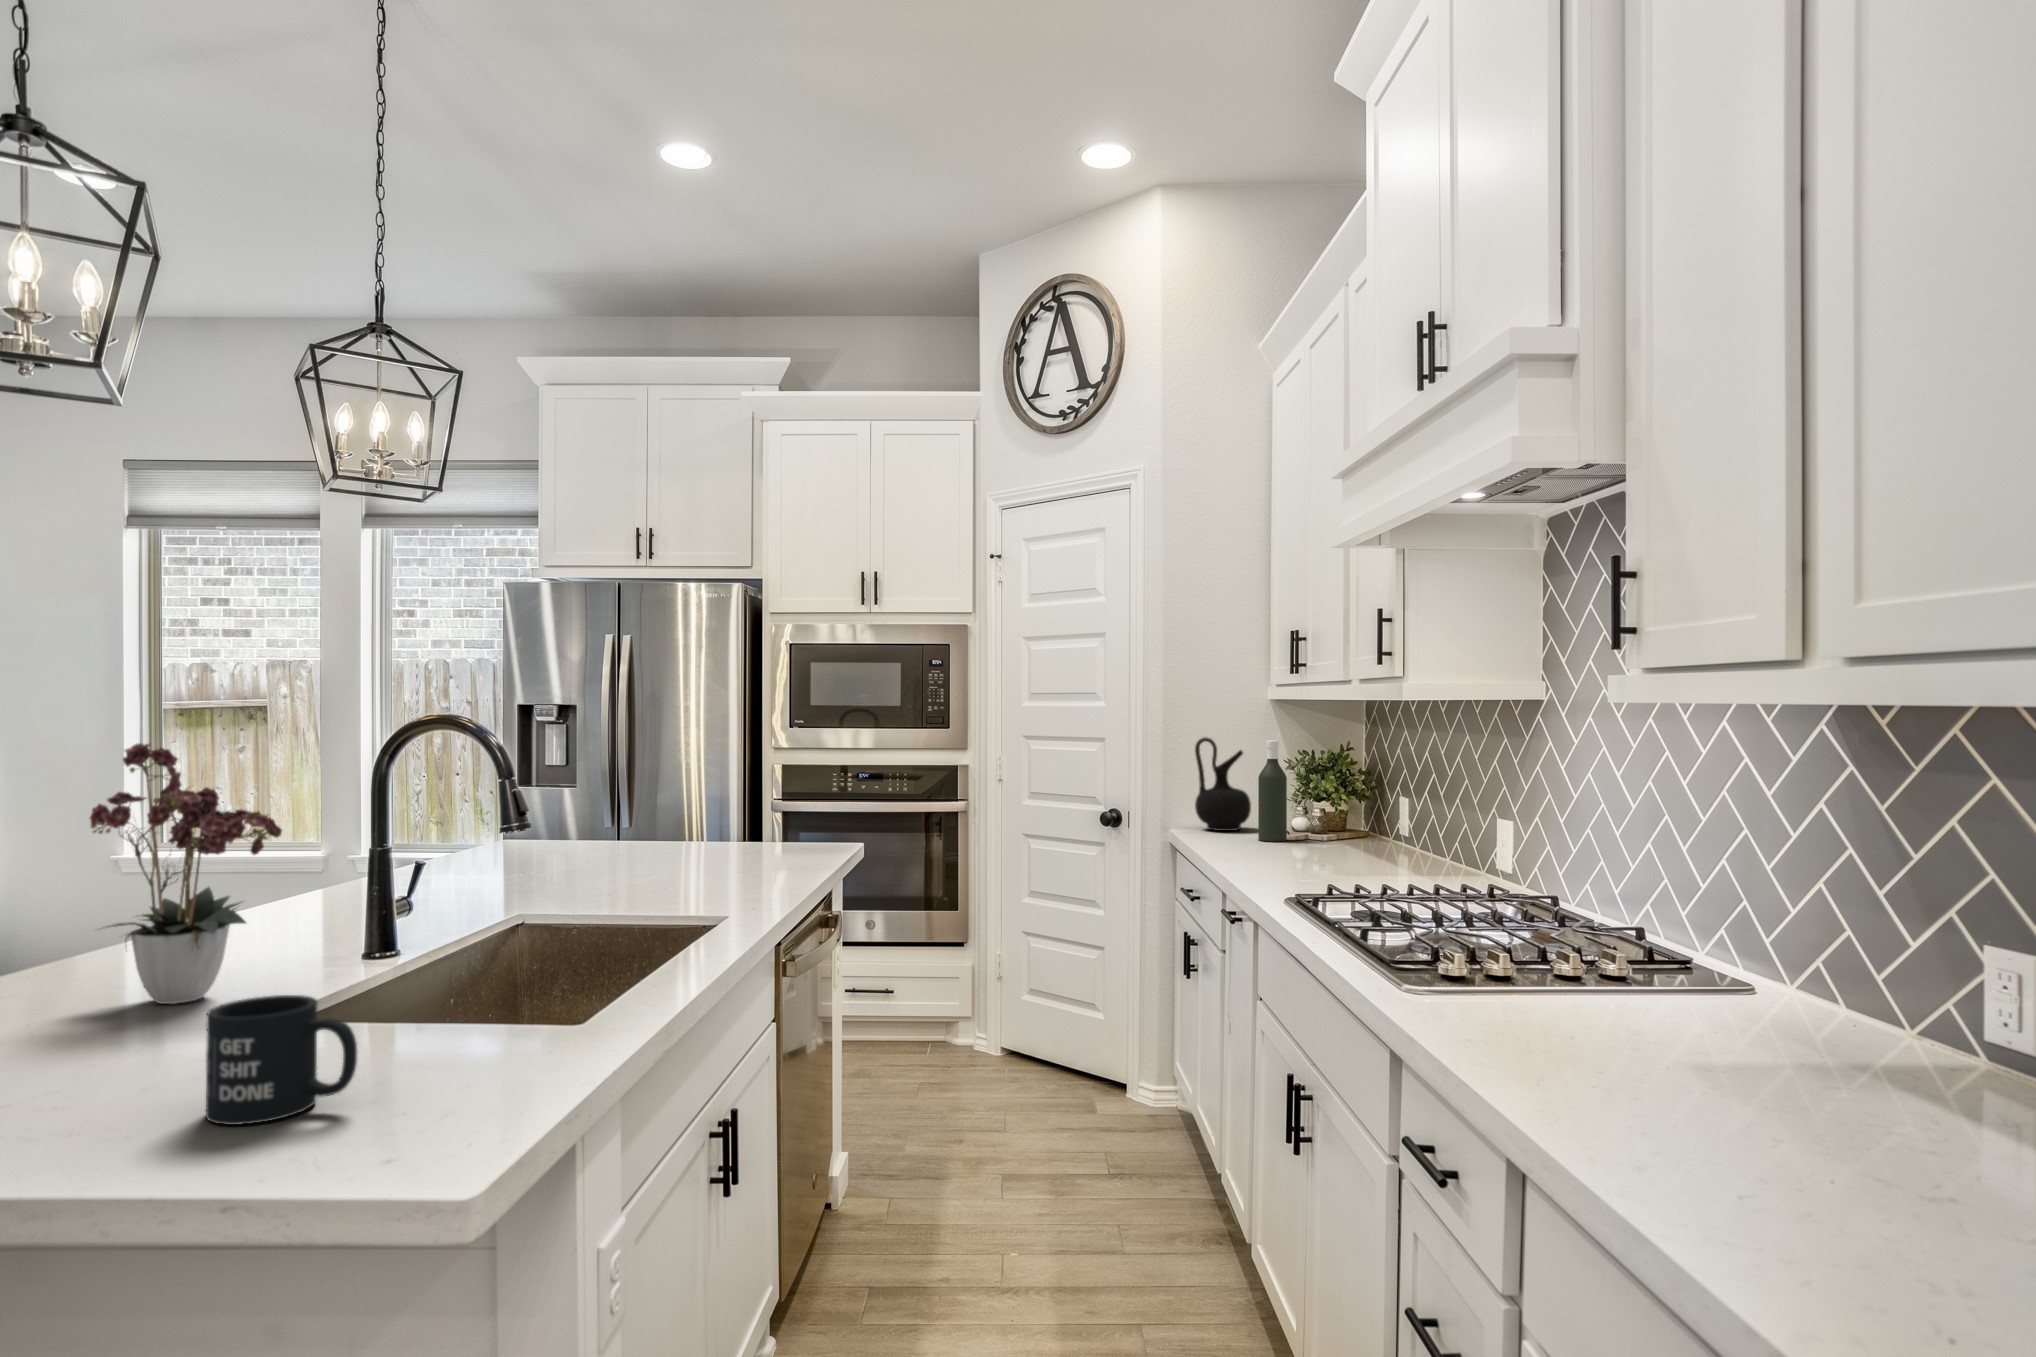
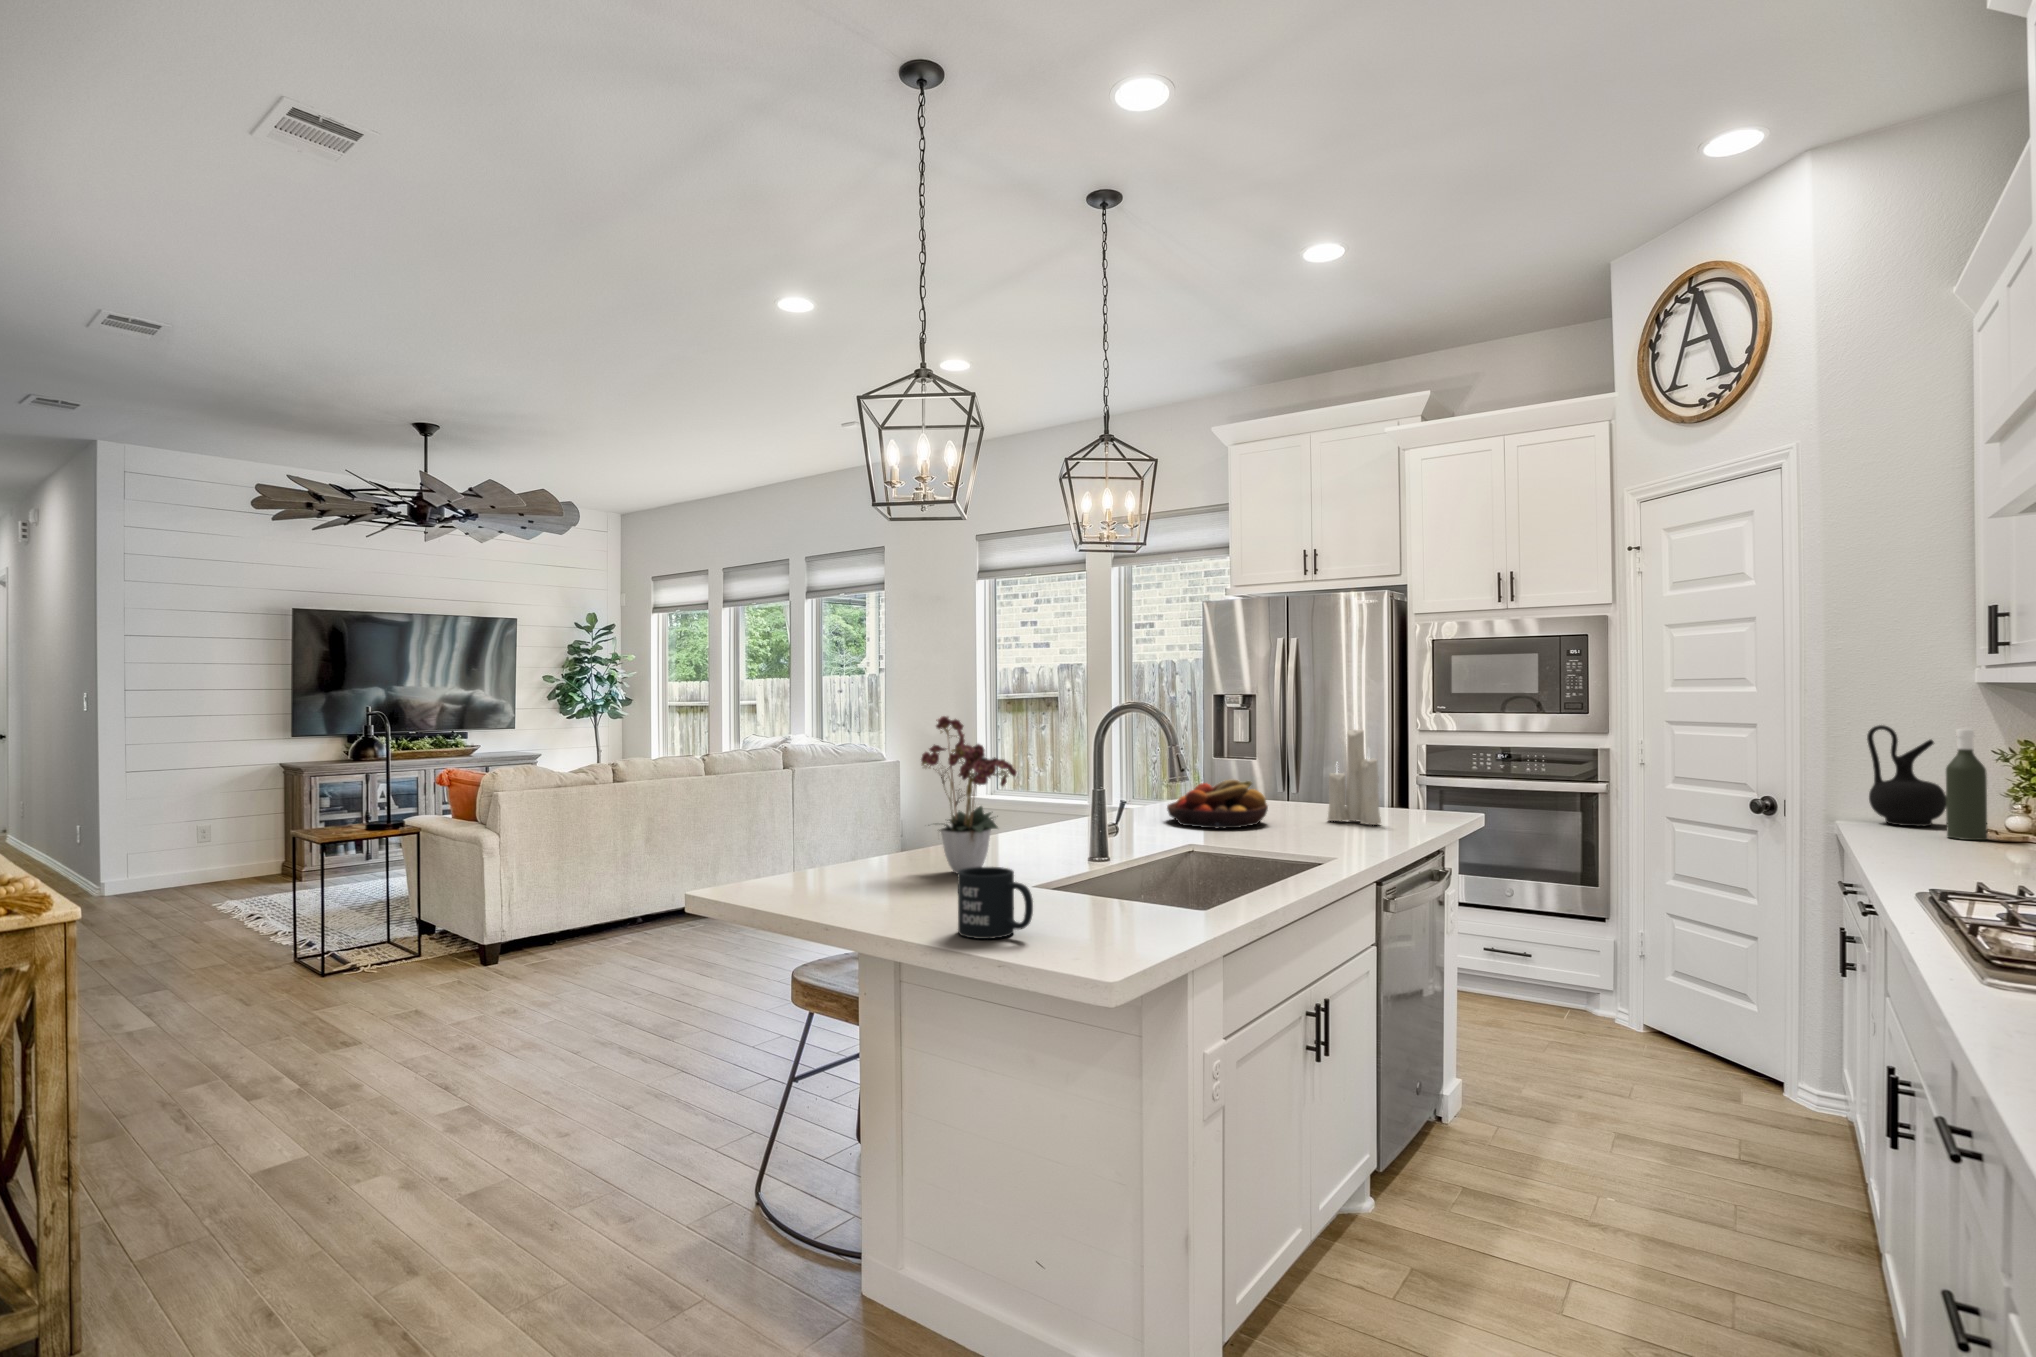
candle: none [699,728,765,866] -> present [1328,723,1381,825]
fruit bowl: none [486,819,628,887] -> present [1167,780,1268,828]

